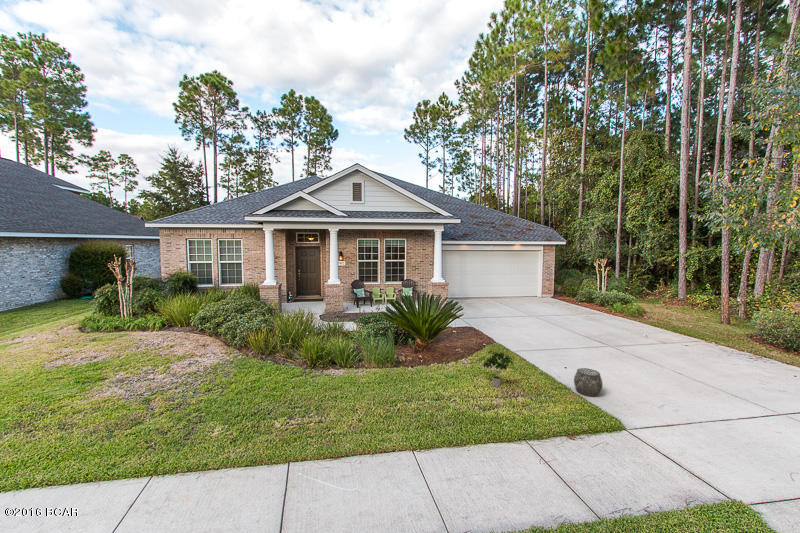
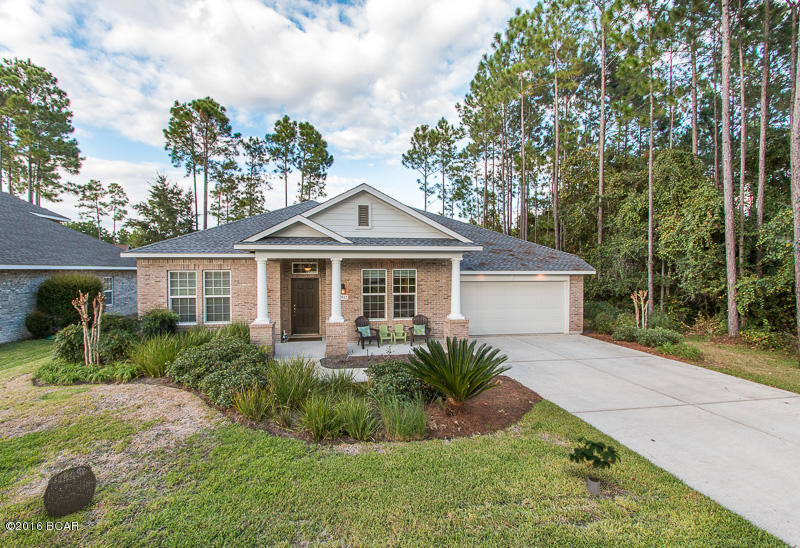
woven basket: present [574,368,603,396] -> present [43,466,97,517]

